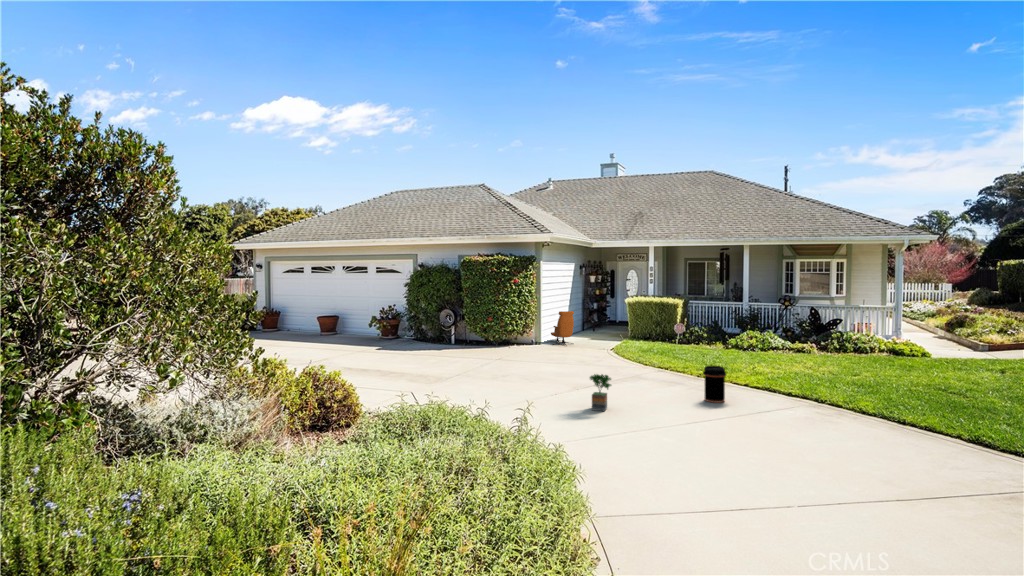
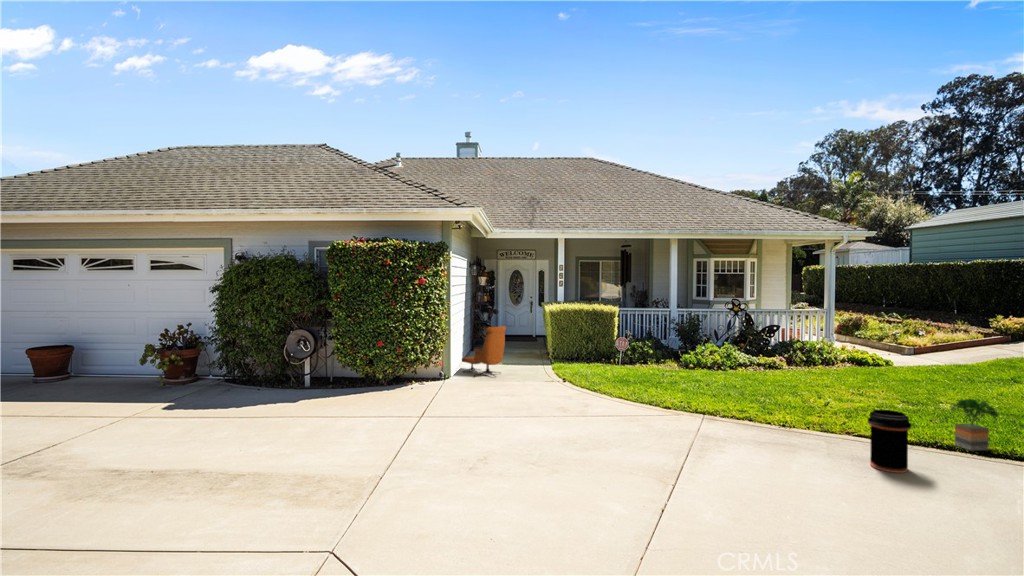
potted tree: present [590,374,611,412] -> present [951,399,999,451]

